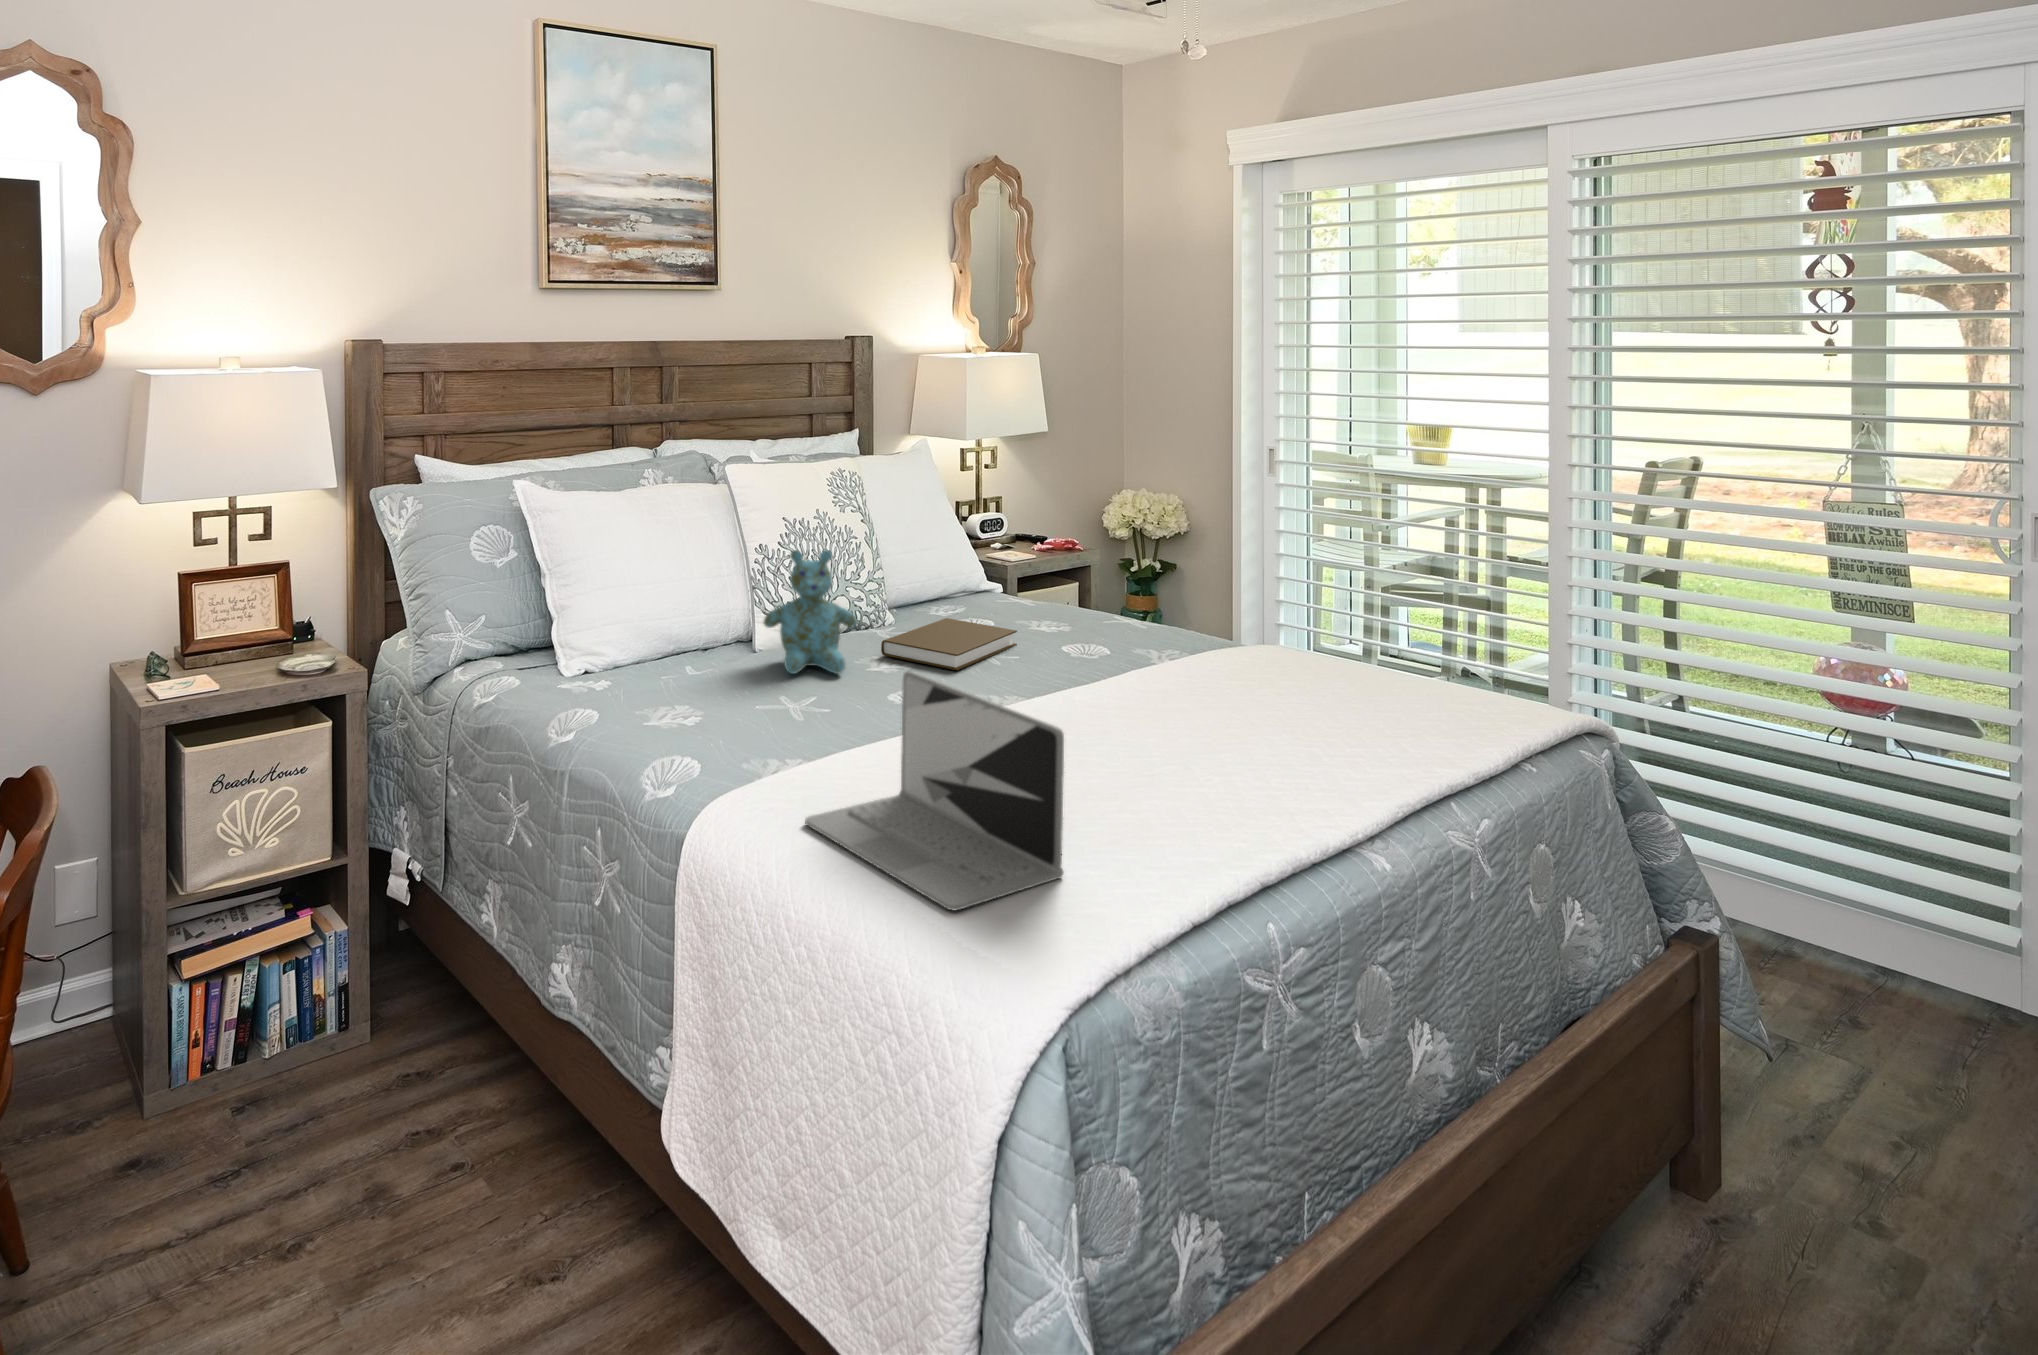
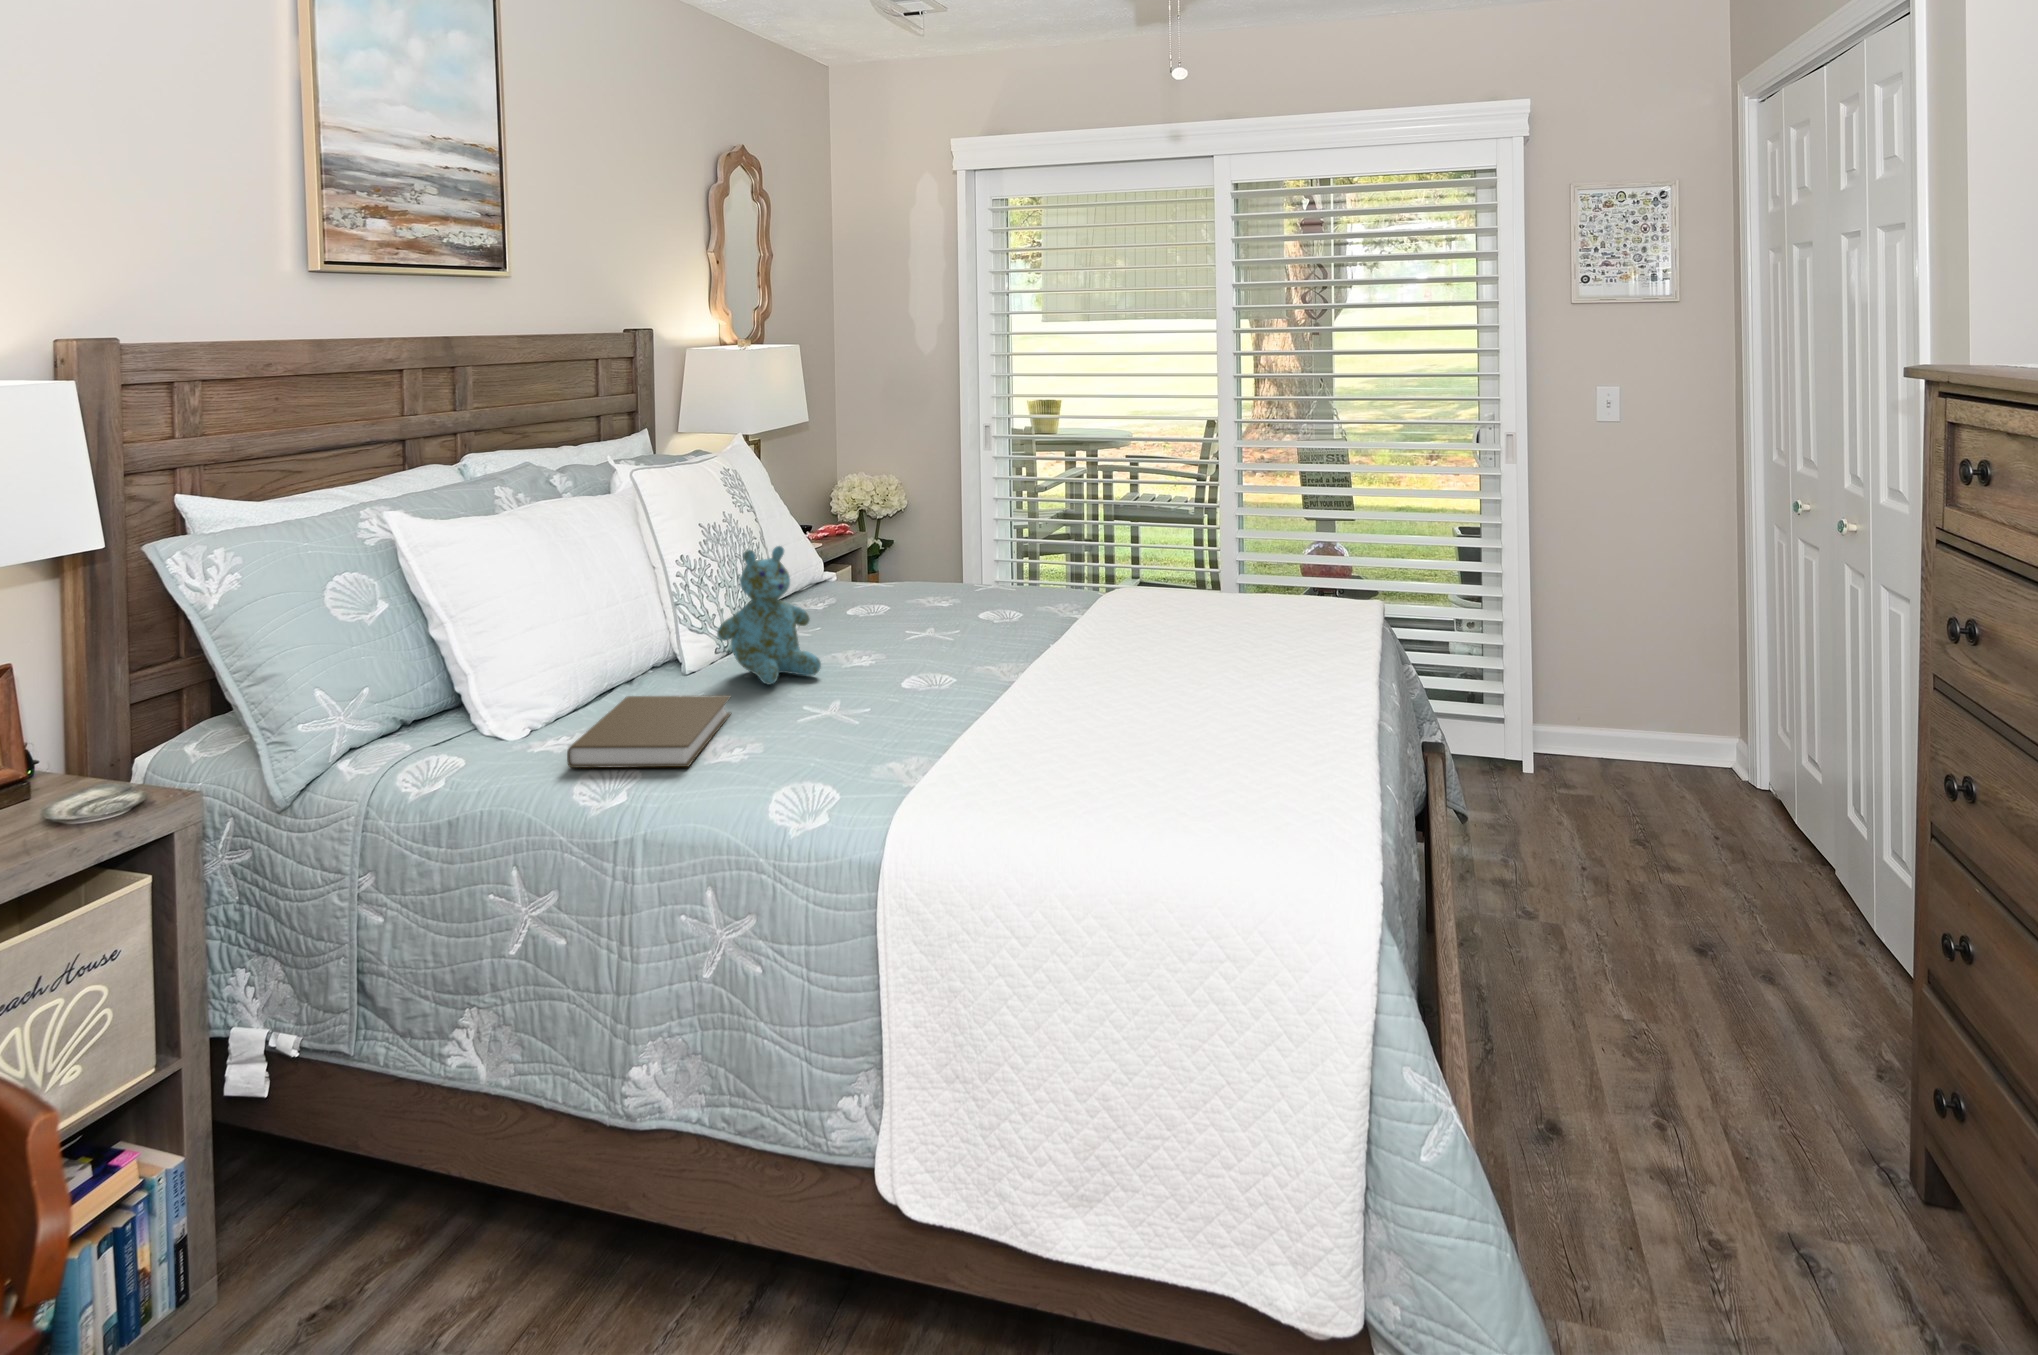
book: present [881,618,1017,670] -> present [567,695,731,768]
laptop: present [805,671,1064,910] -> none [1010,633,1274,839]

